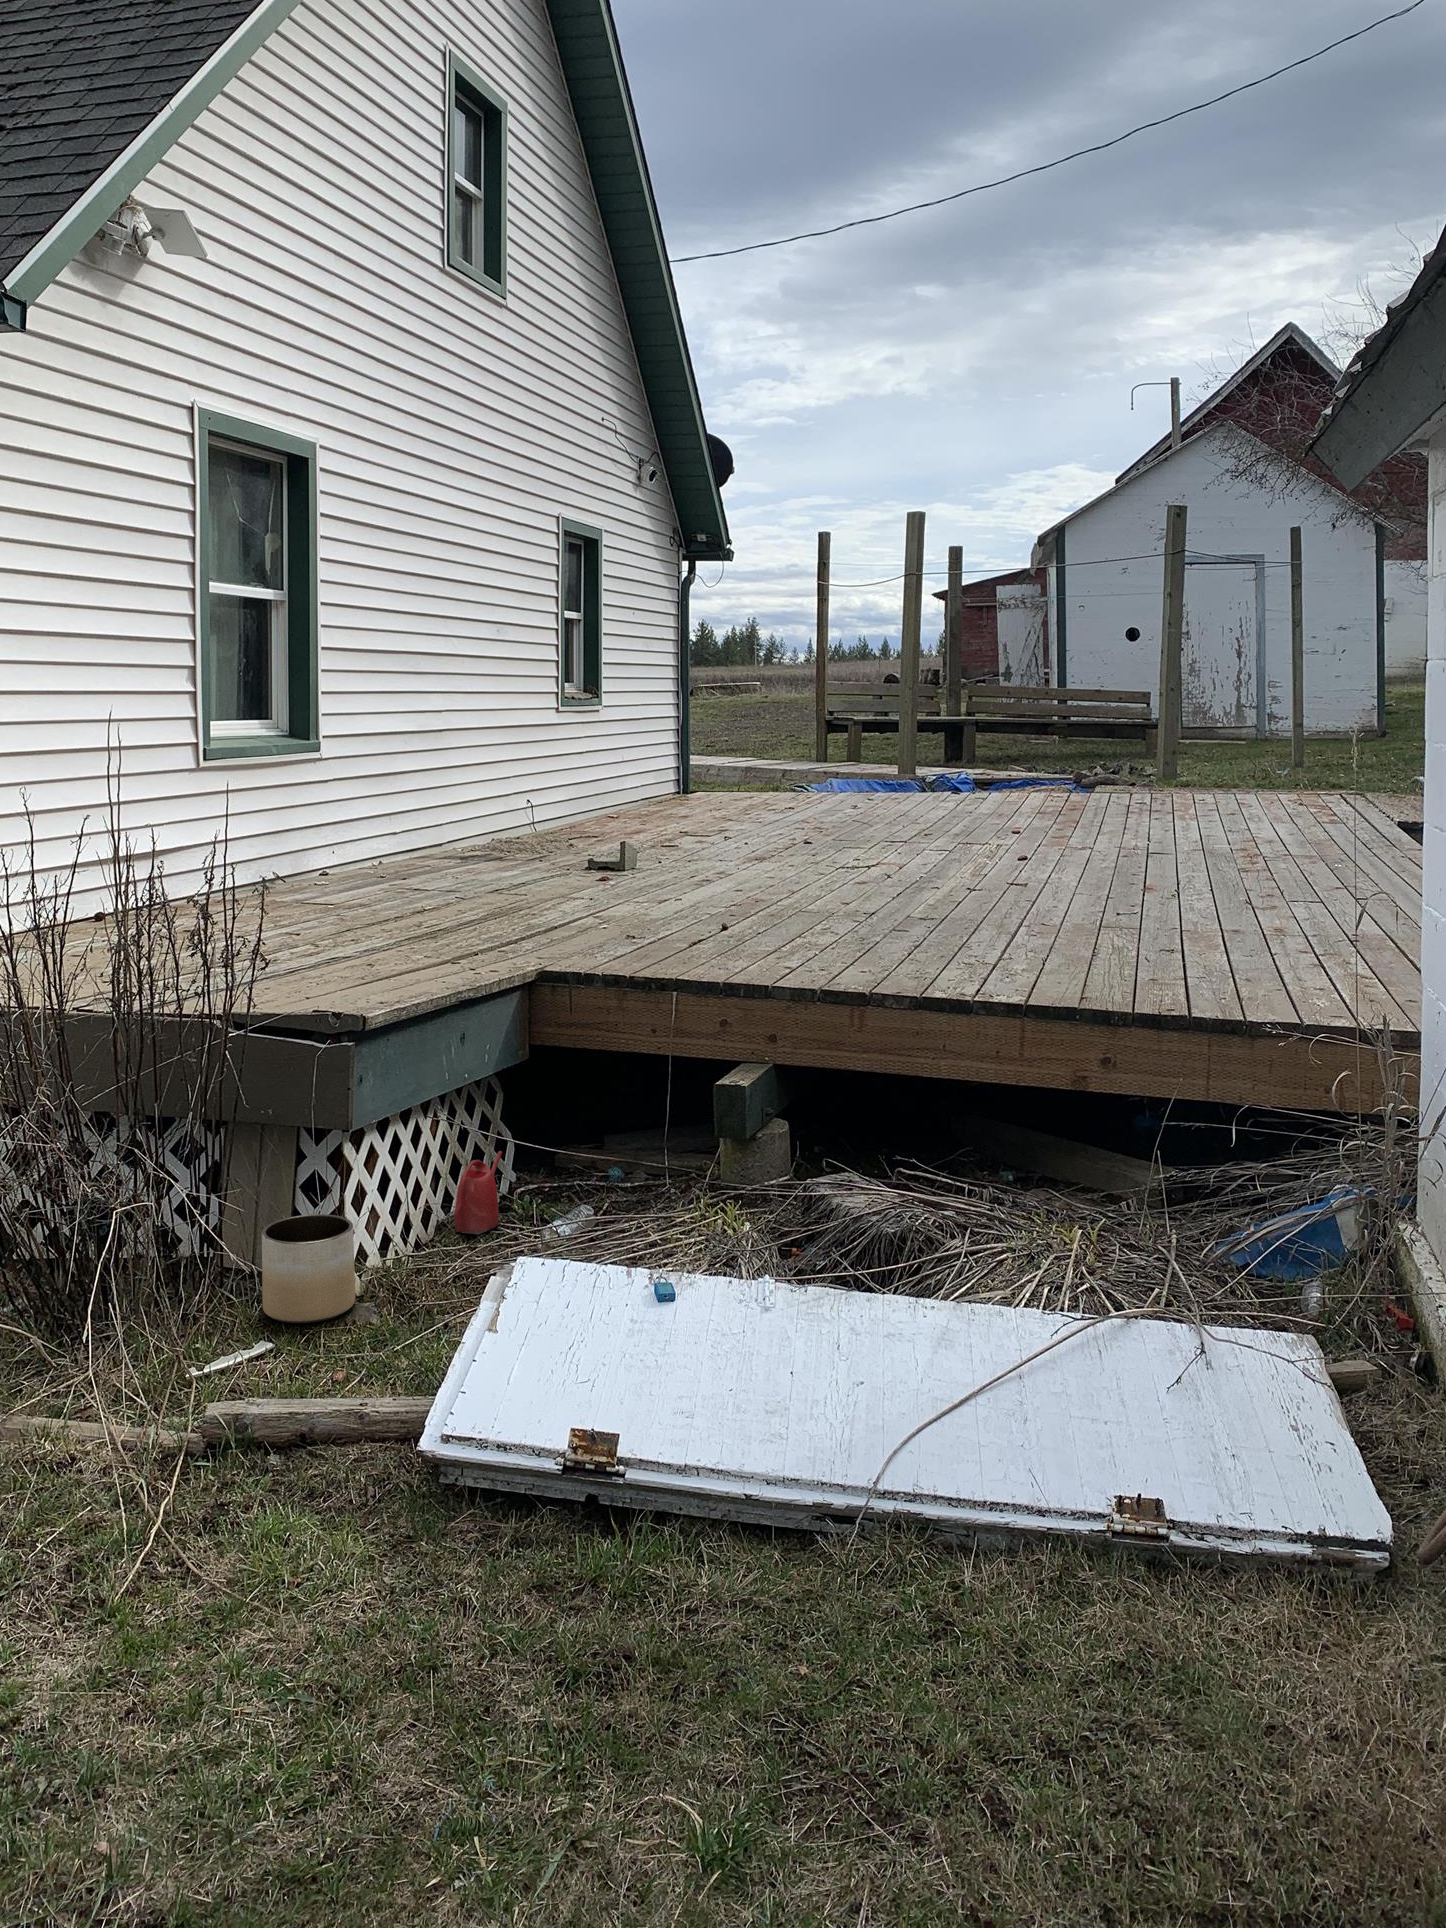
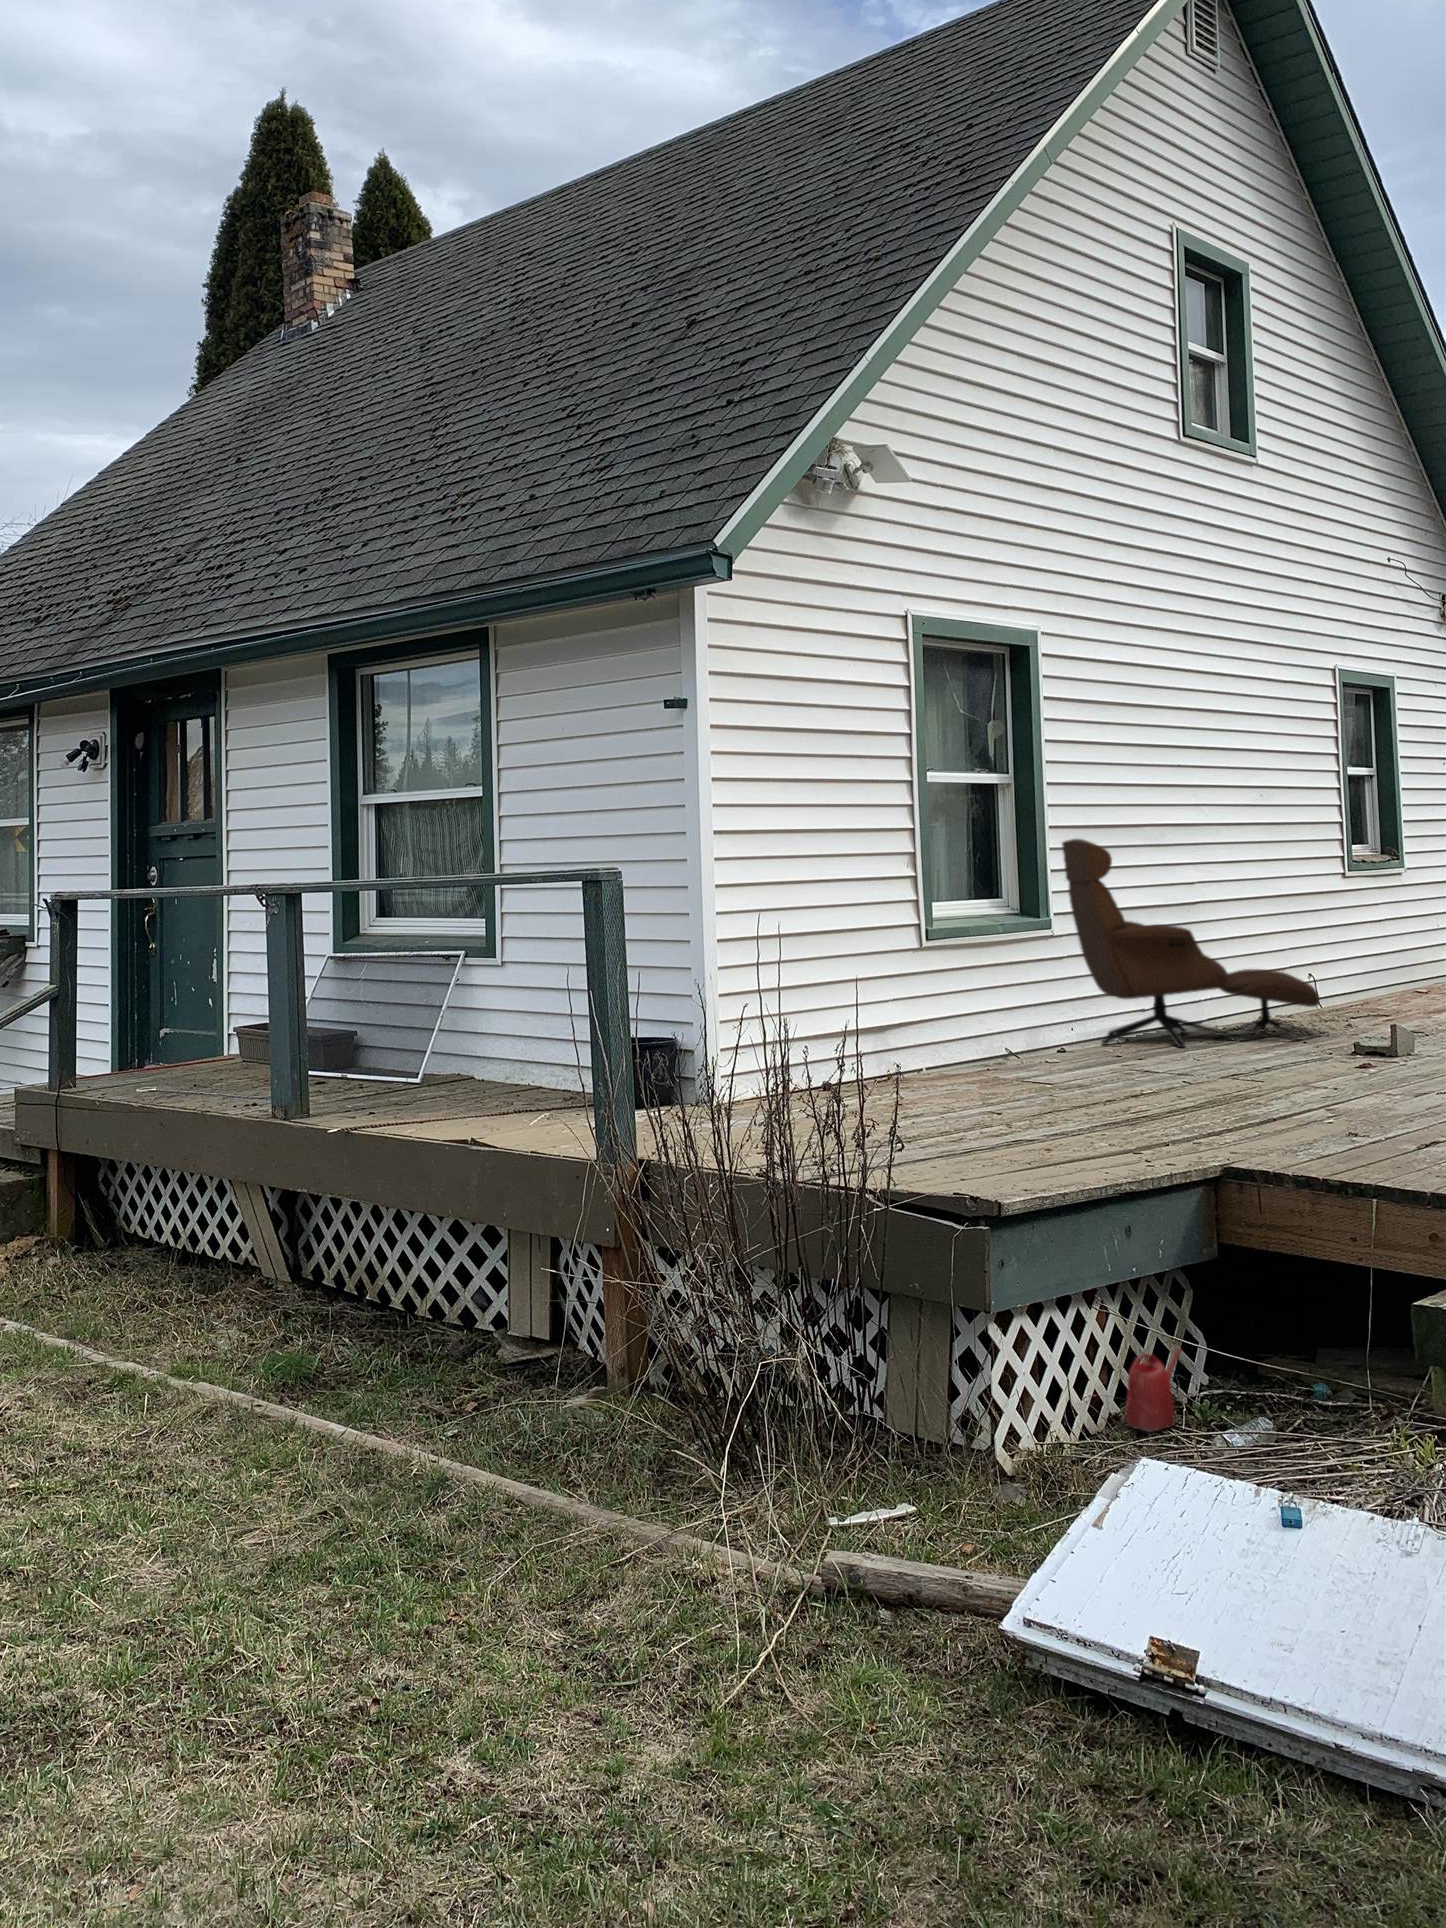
lounge chair: none [326,663,560,870] -> present [1062,839,1320,1047]
planter: present [262,1214,355,1323] -> none [912,1385,1004,1492]

